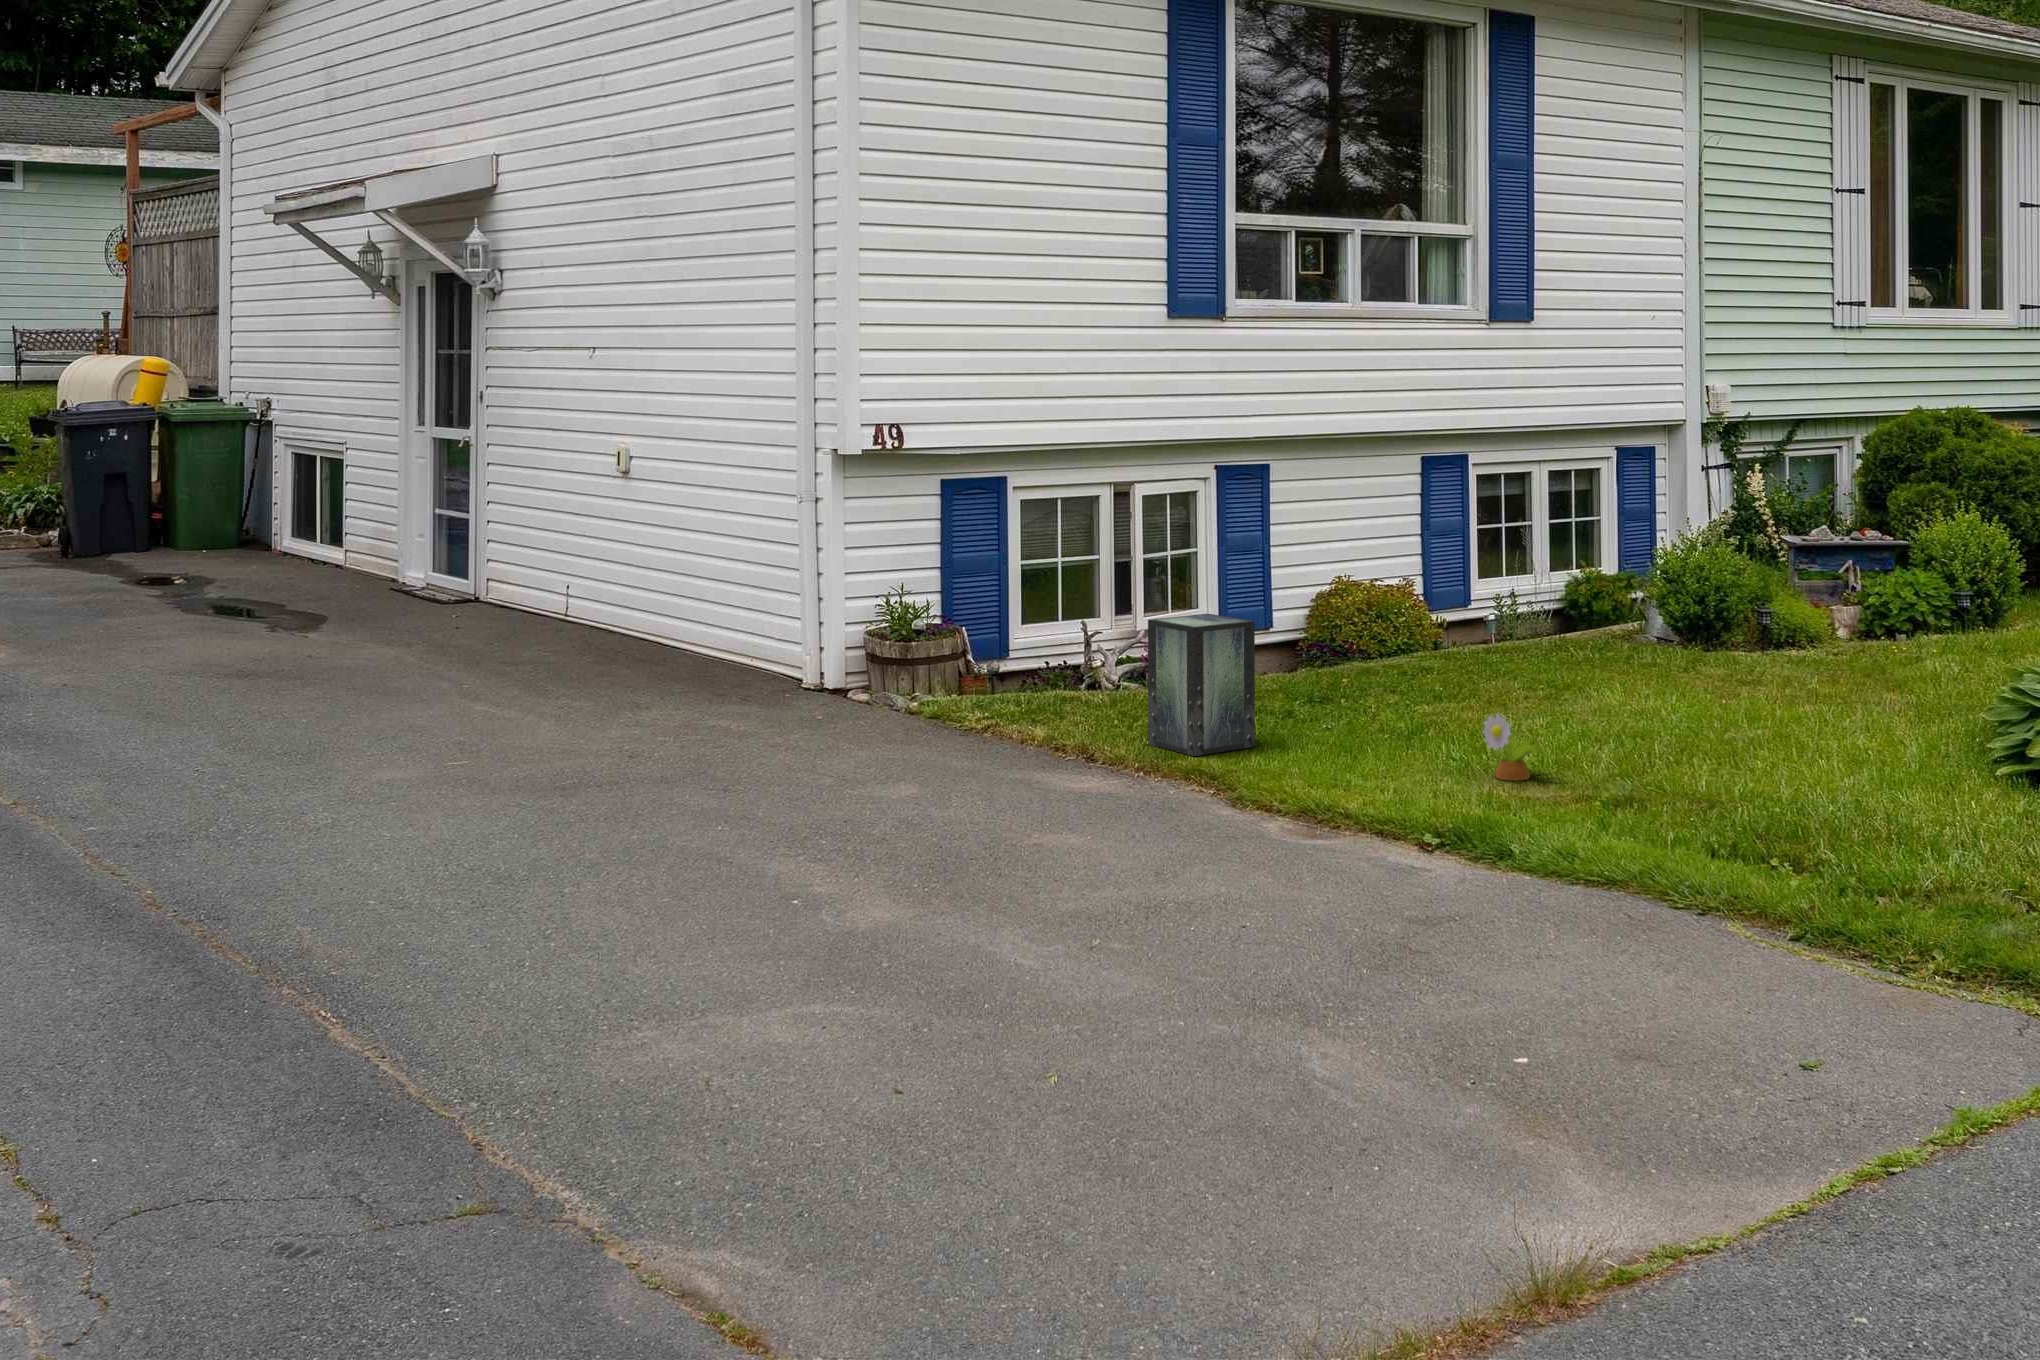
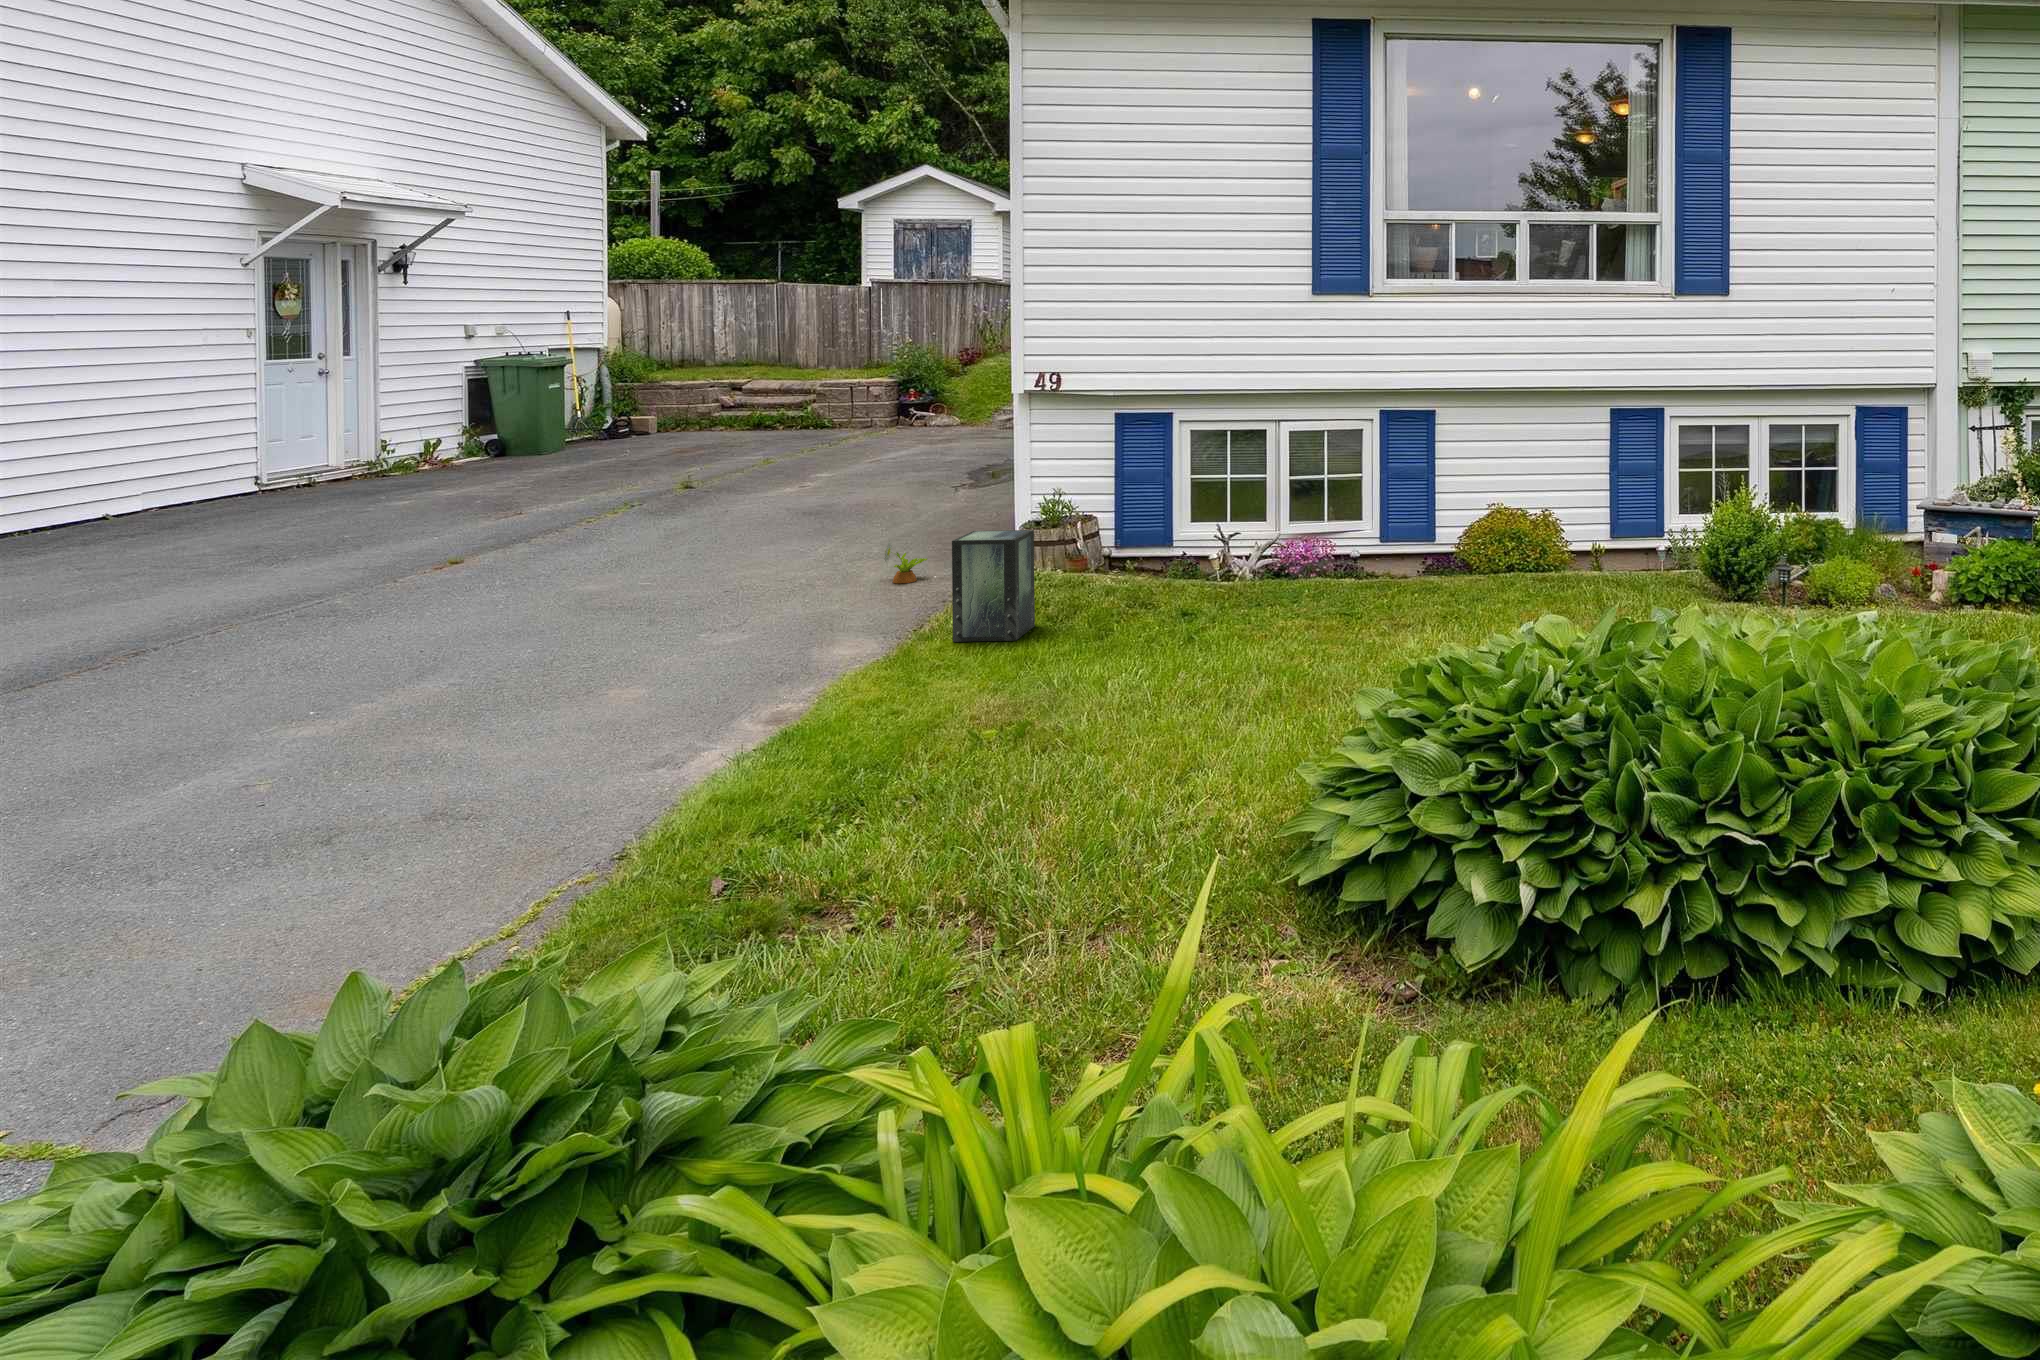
decorative plant: present [1482,713,1548,781] -> present [884,541,927,583]

